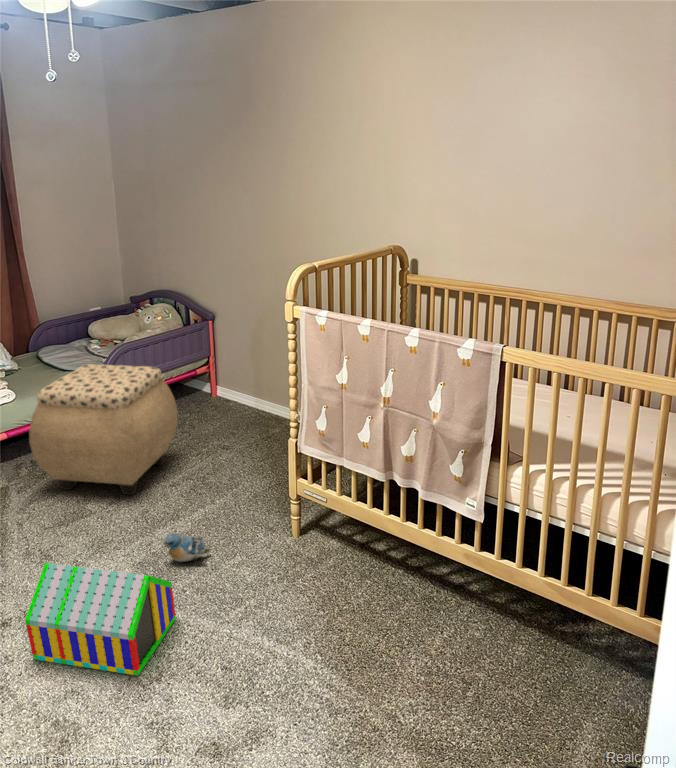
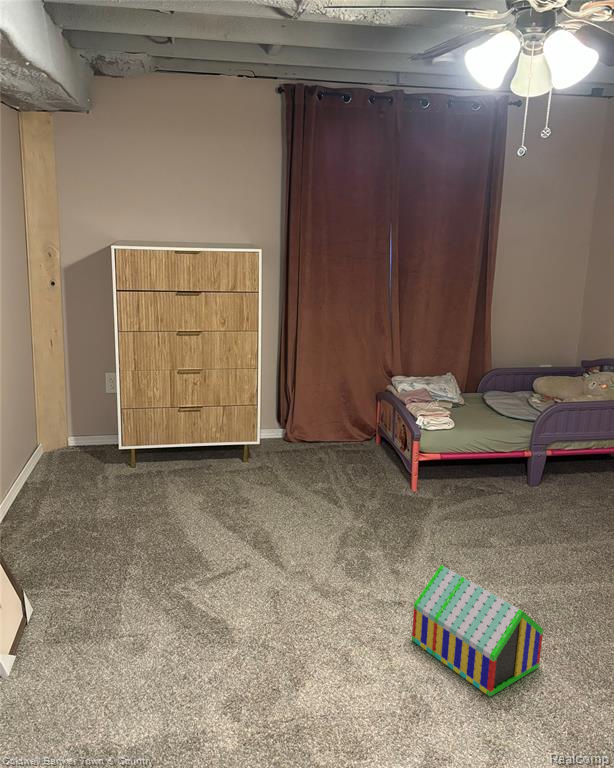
ottoman: present [29,364,178,495] -> none [456,412,599,543]
plush toy: present [164,533,211,562] -> none [547,588,594,626]

